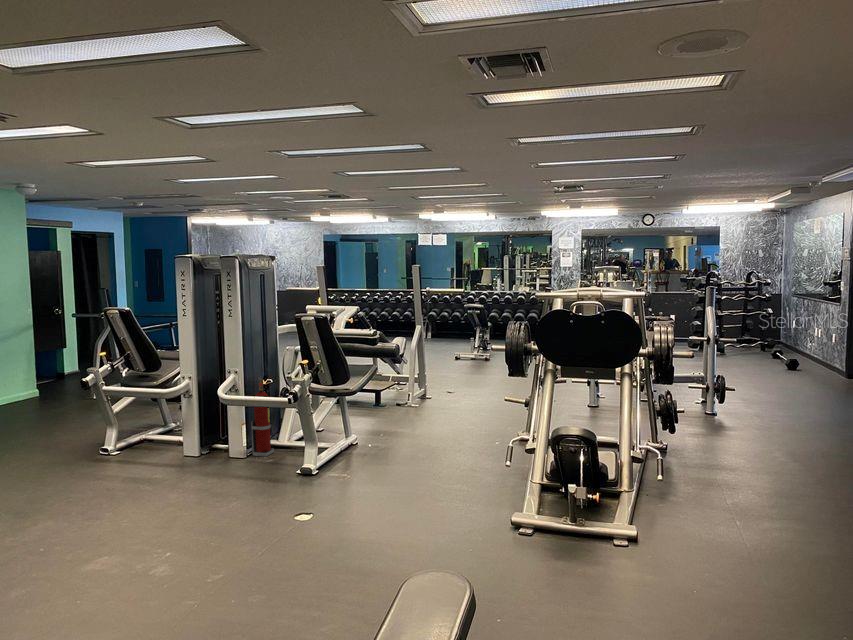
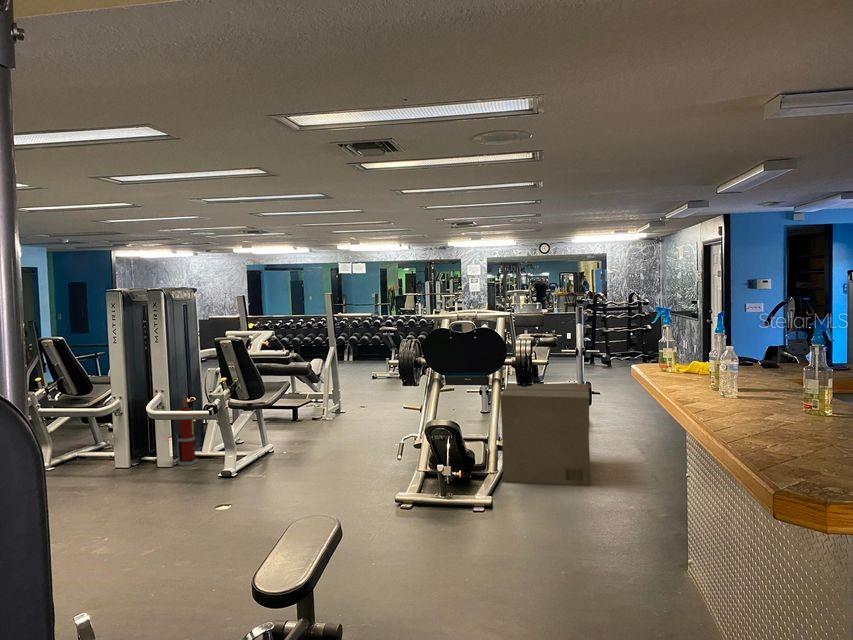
cardboard box: none [638,379,761,516] -> present [500,383,591,486]

